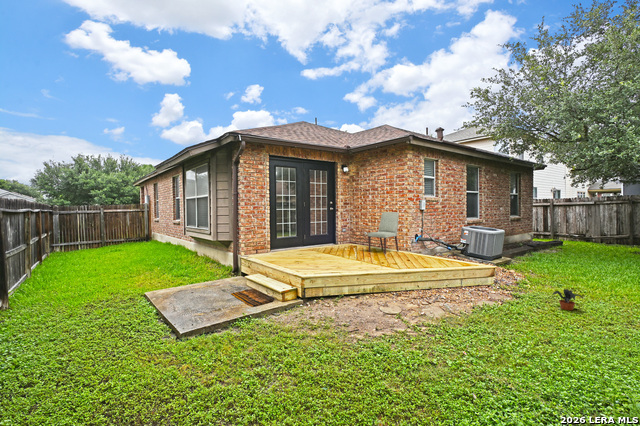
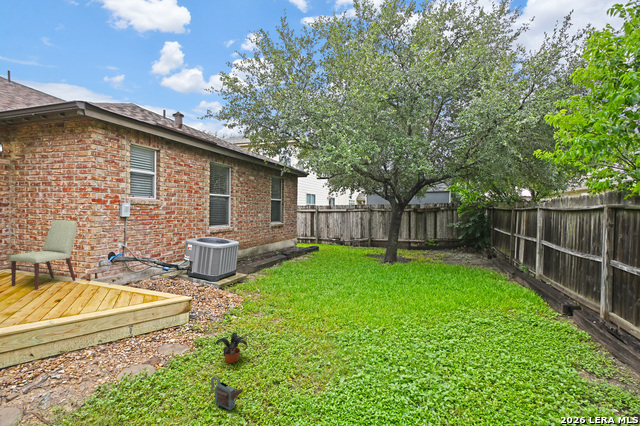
watering can: none [577,309,619,334] -> present [211,376,243,410]

